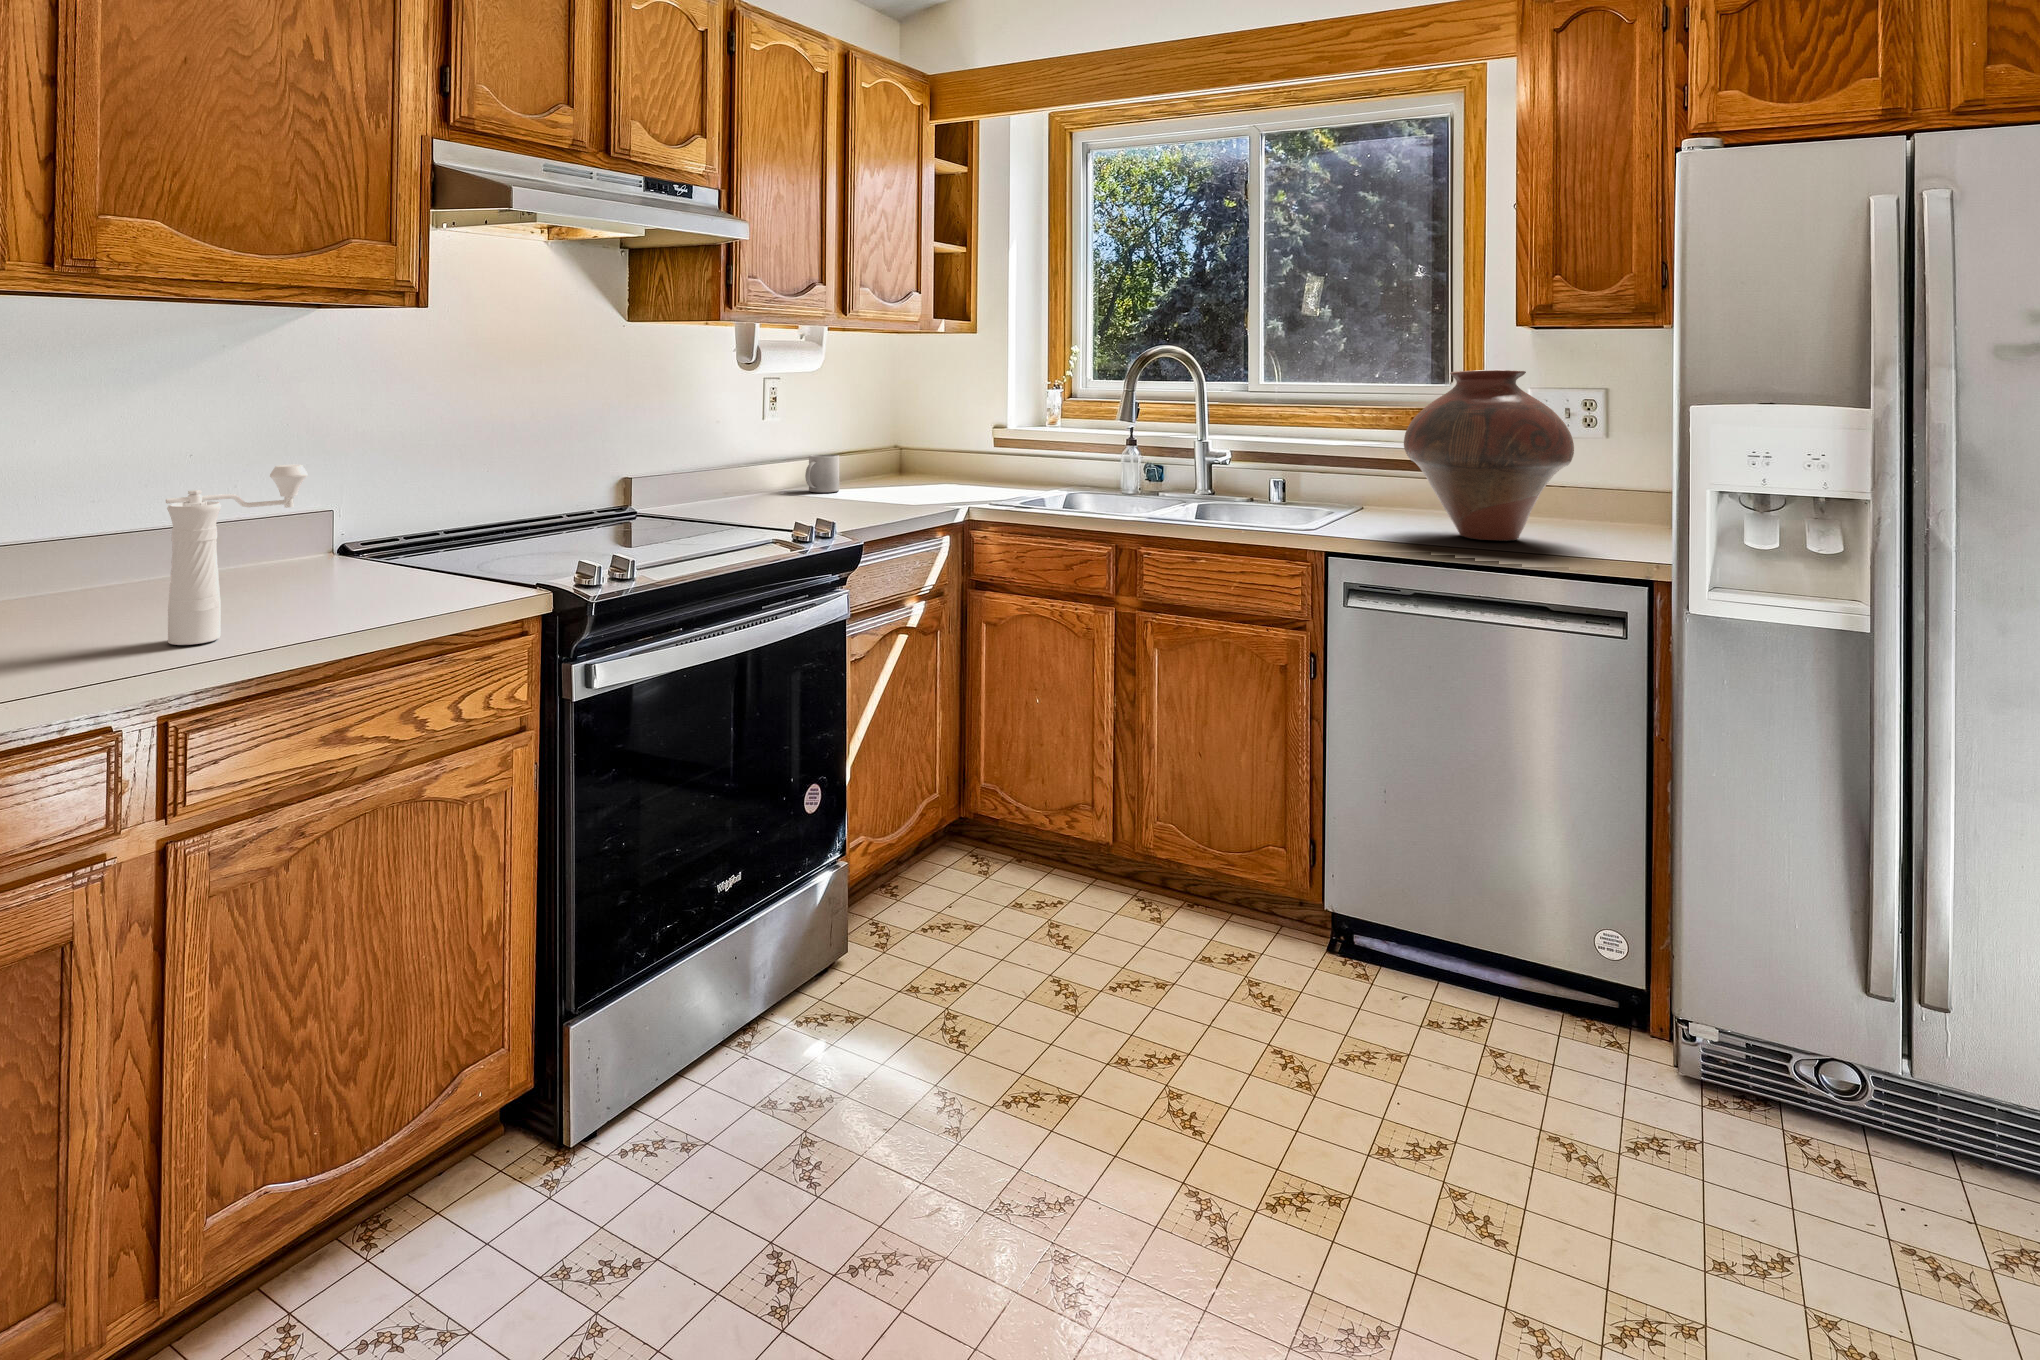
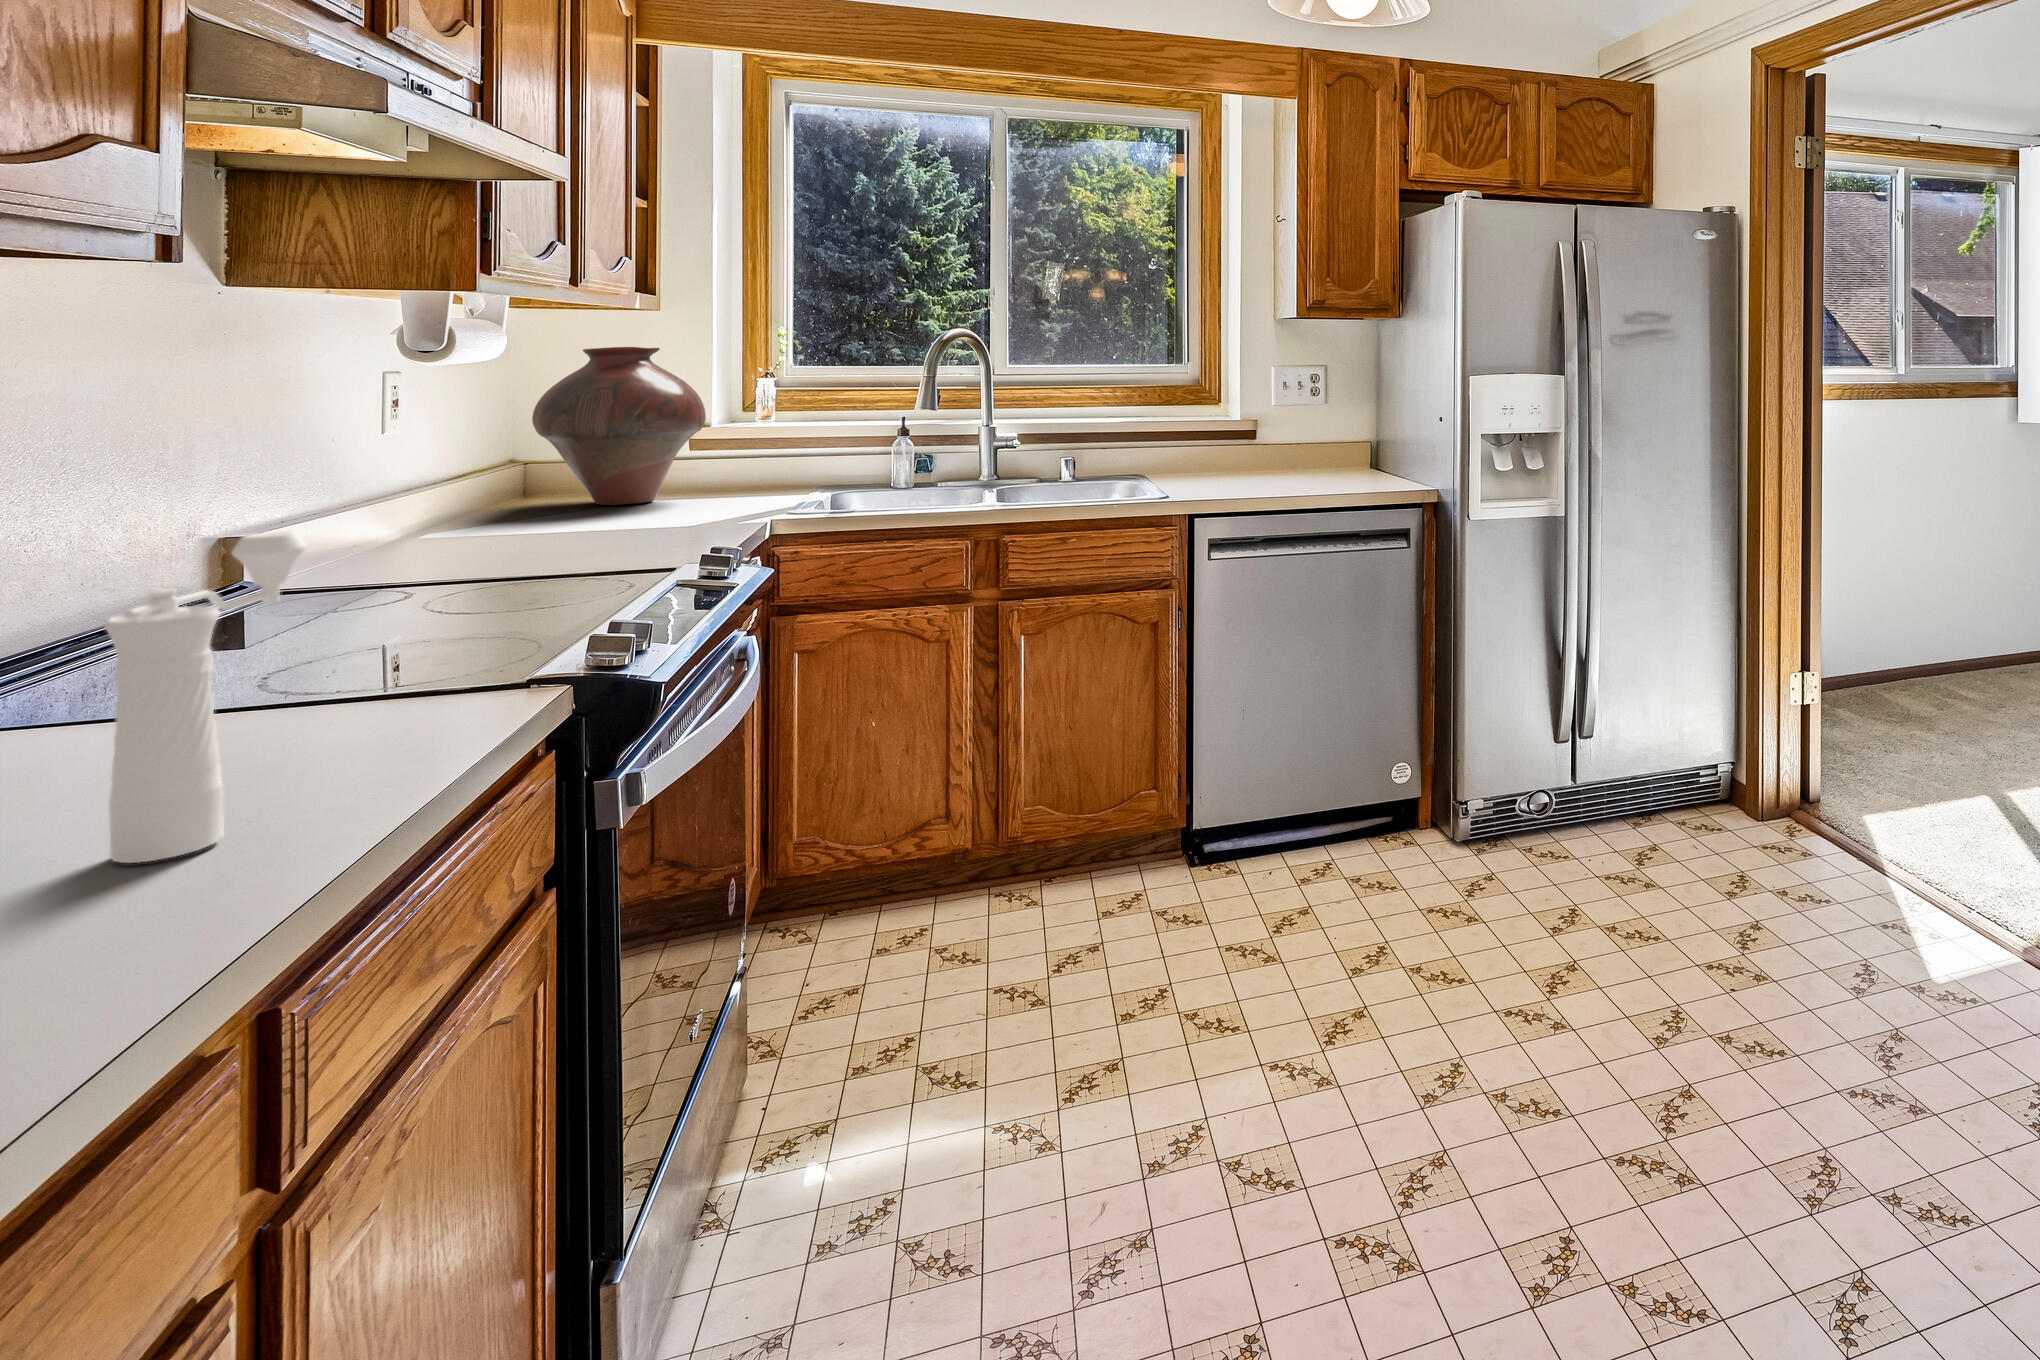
vase: present [1404,370,1574,541] -> present [532,347,706,505]
mug: present [805,454,839,493] -> none [460,476,515,531]

